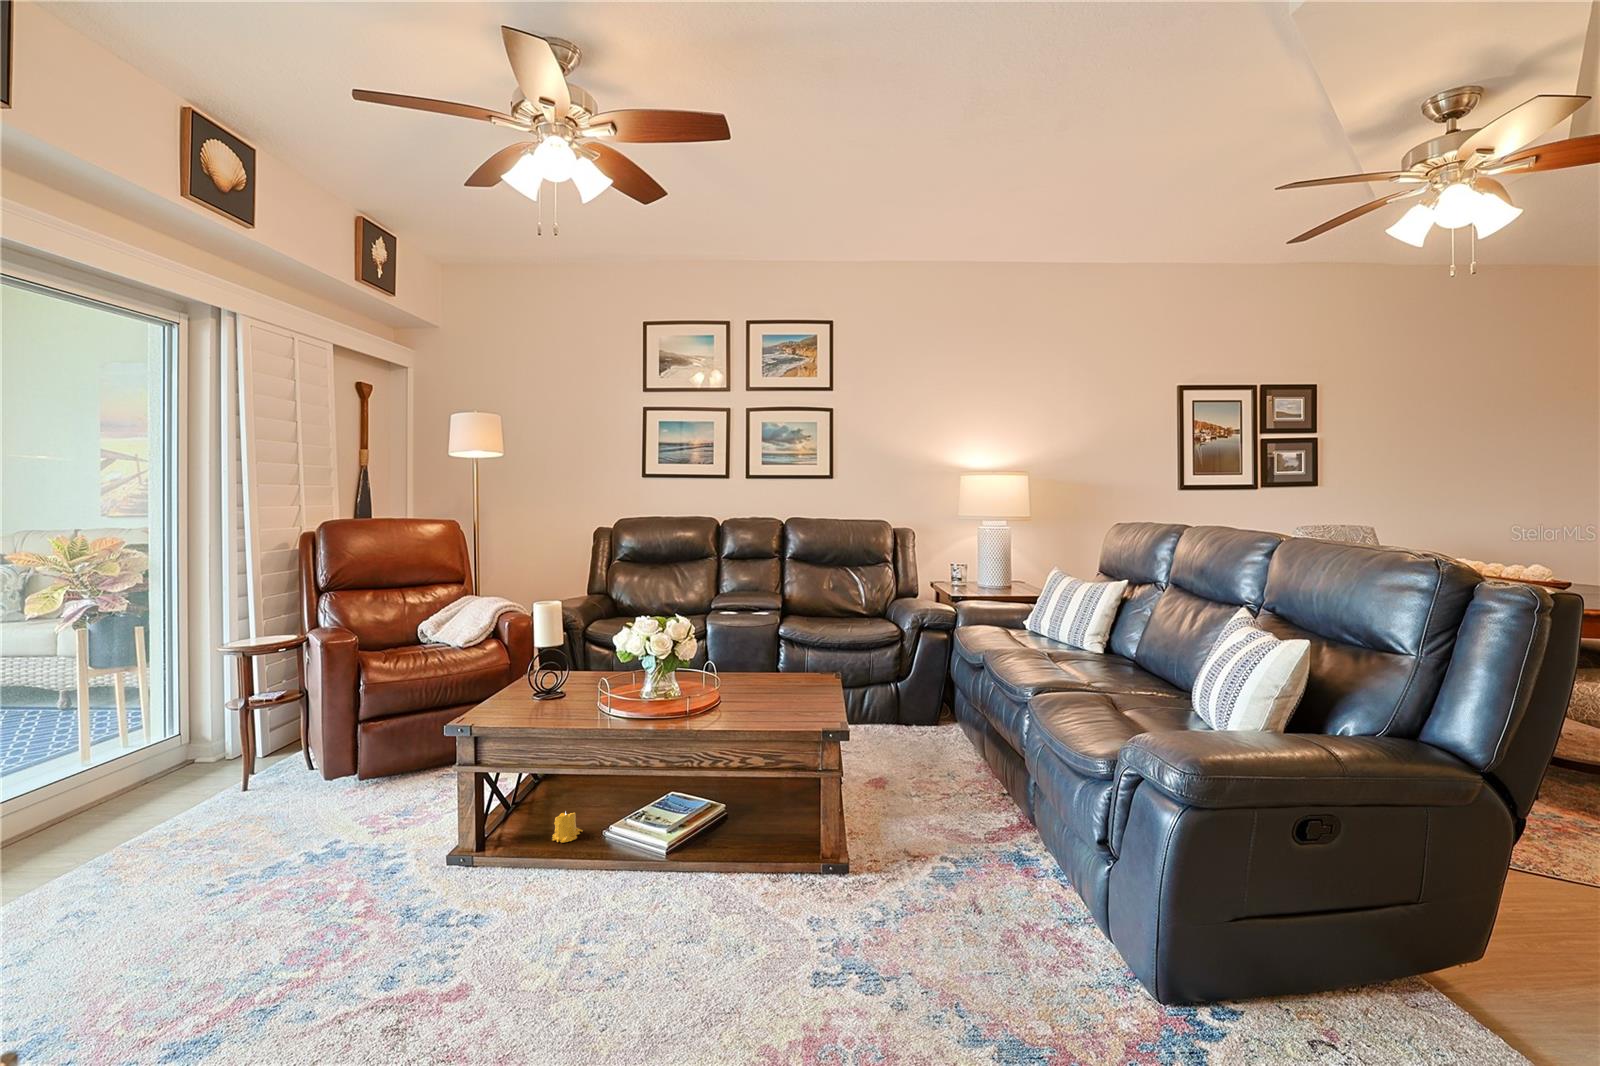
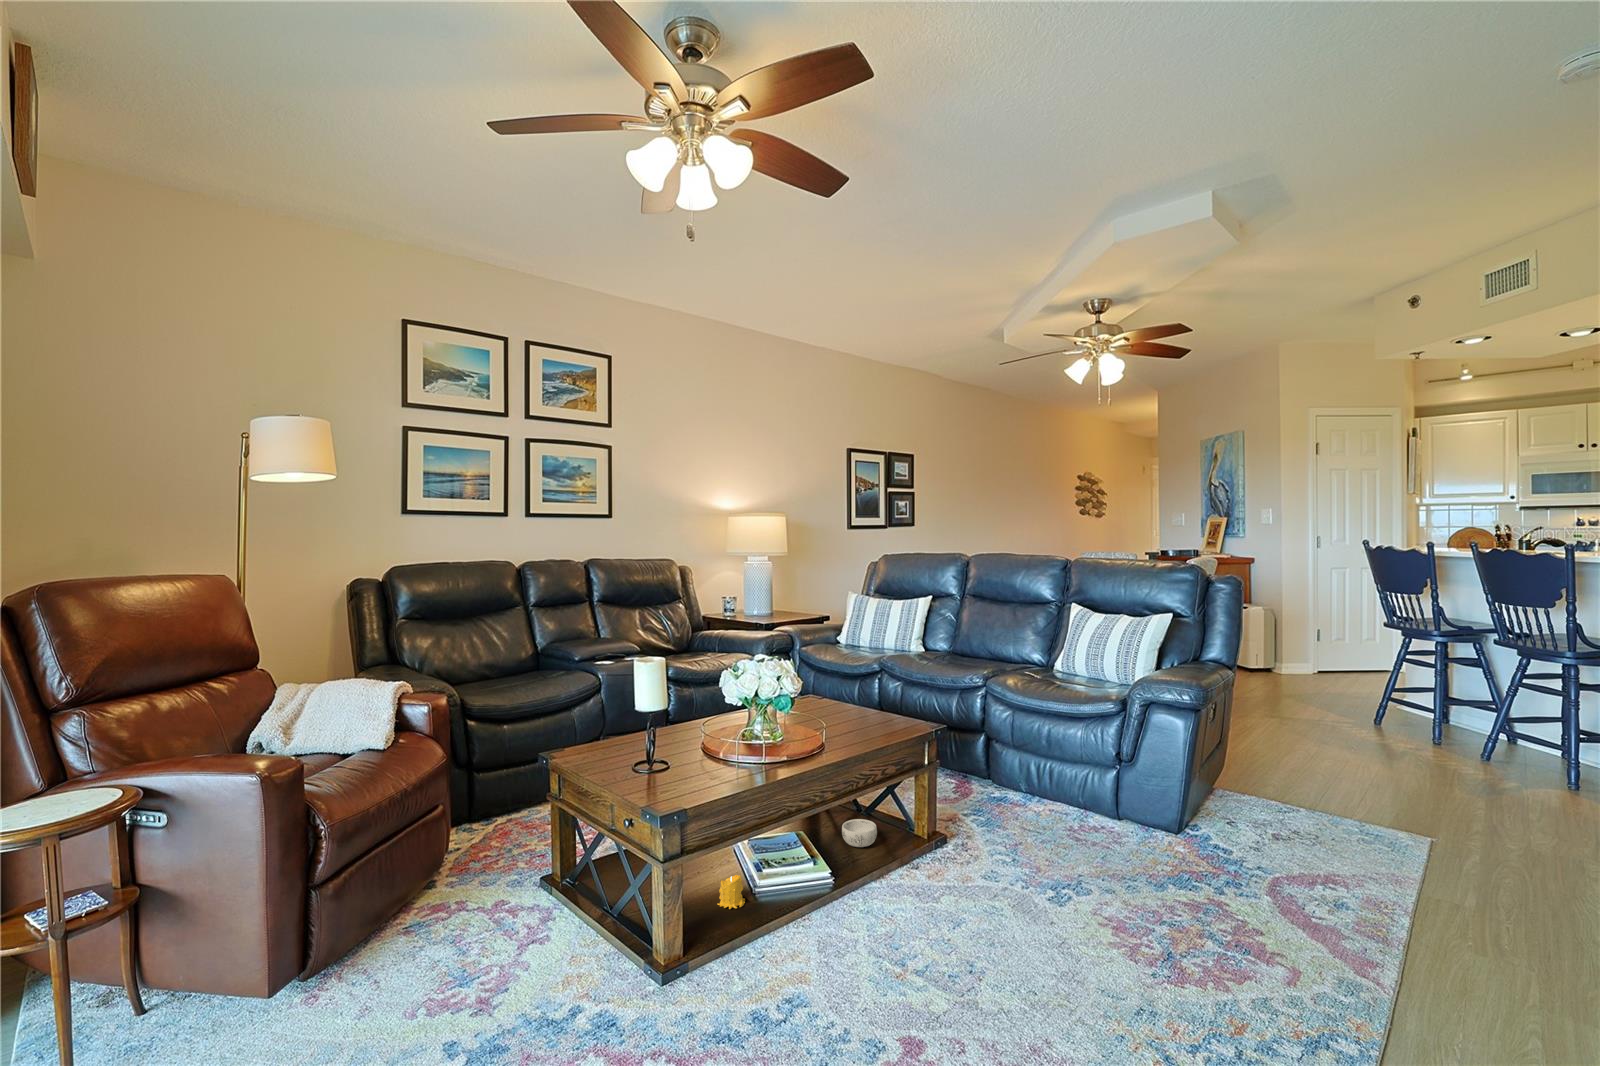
decorative bowl: none [733,809,773,843] -> present [842,819,877,847]

